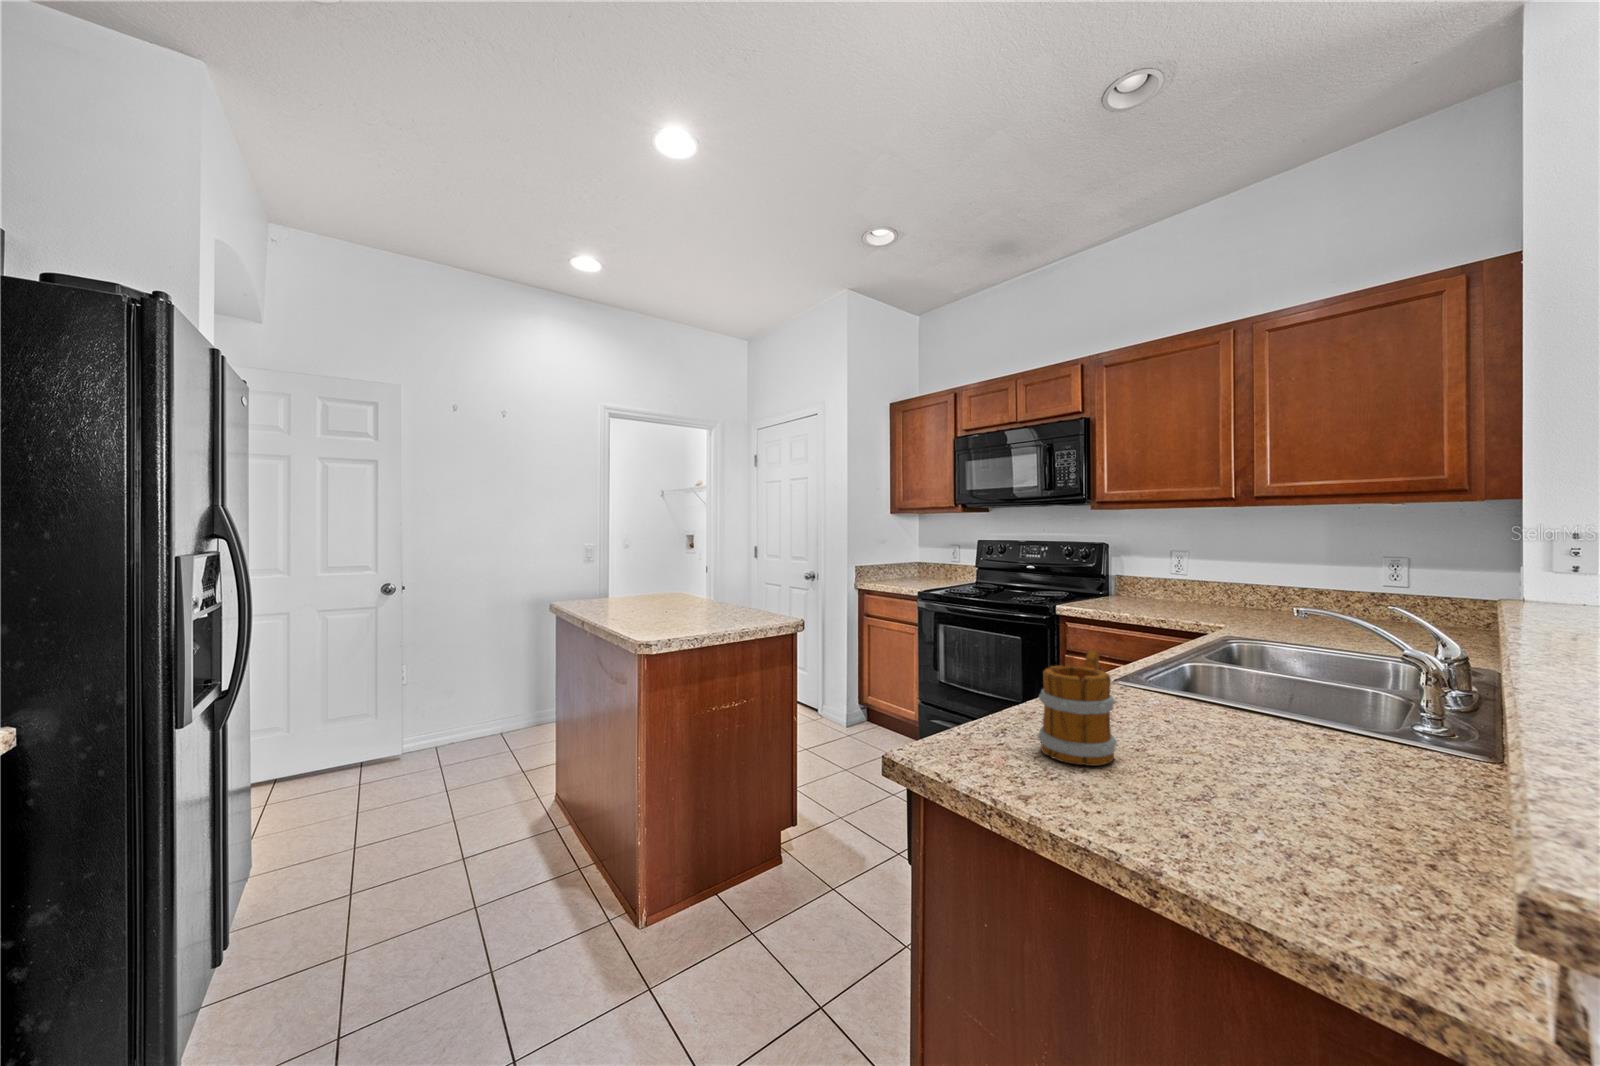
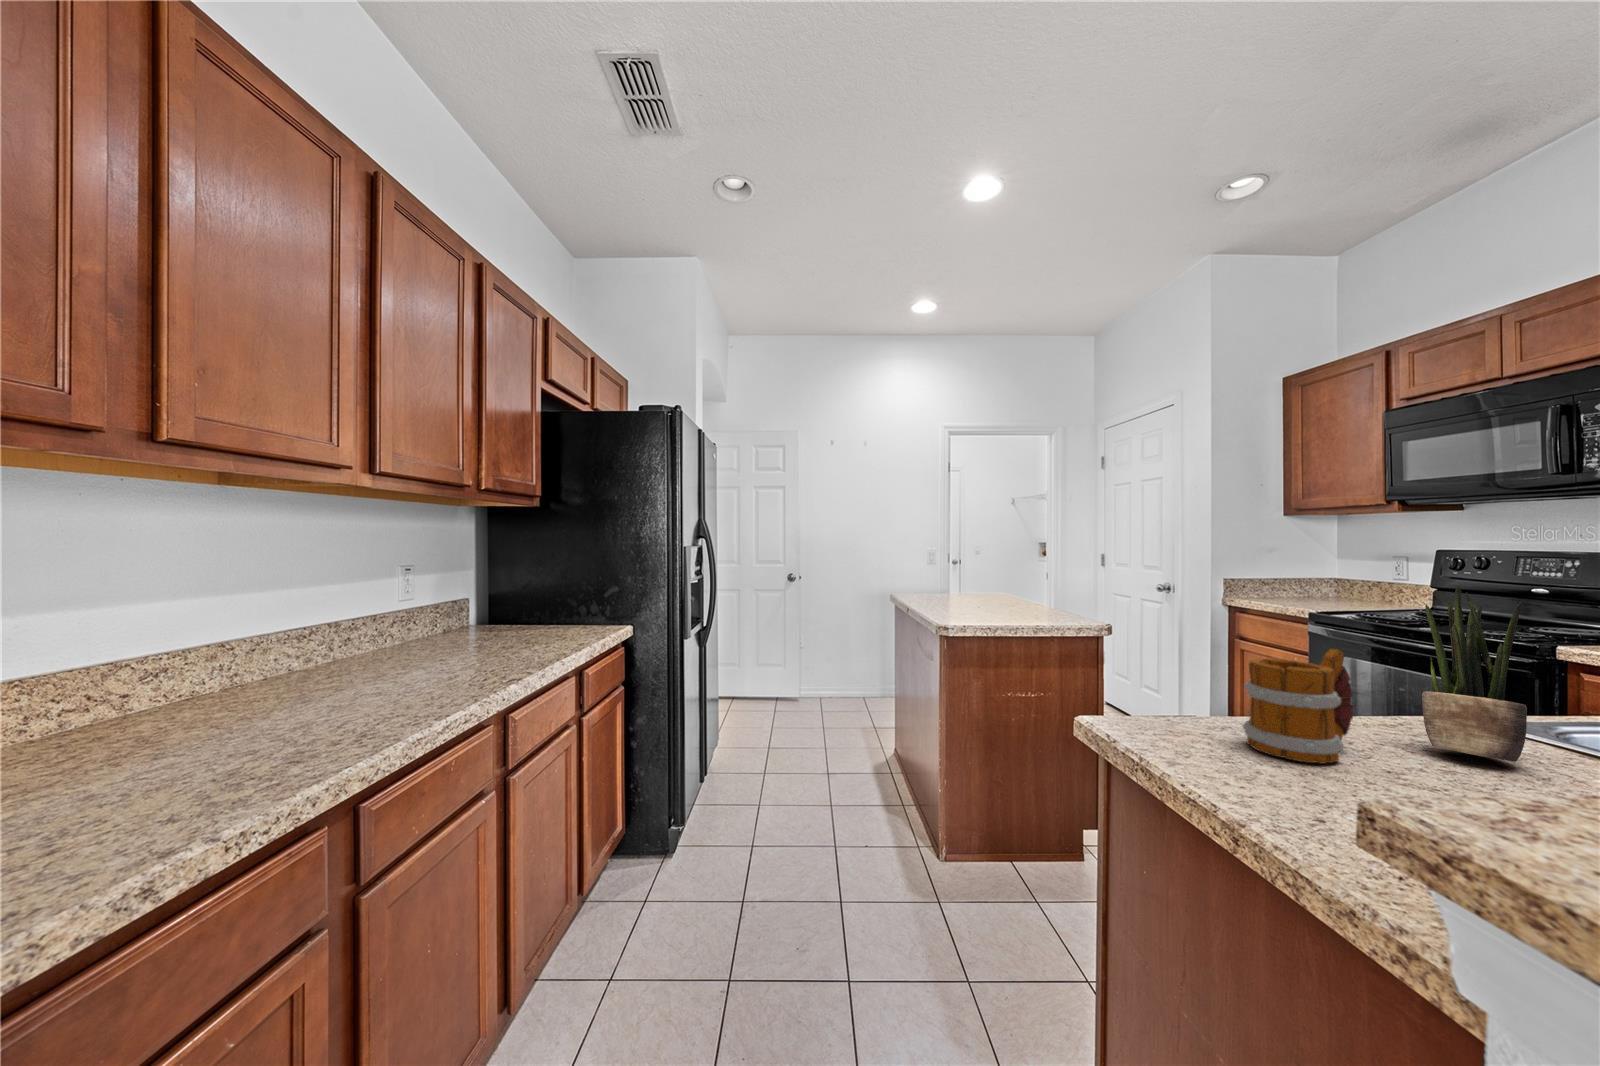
potted plant: none [1126,585,1191,725] -> present [1422,586,1527,762]

